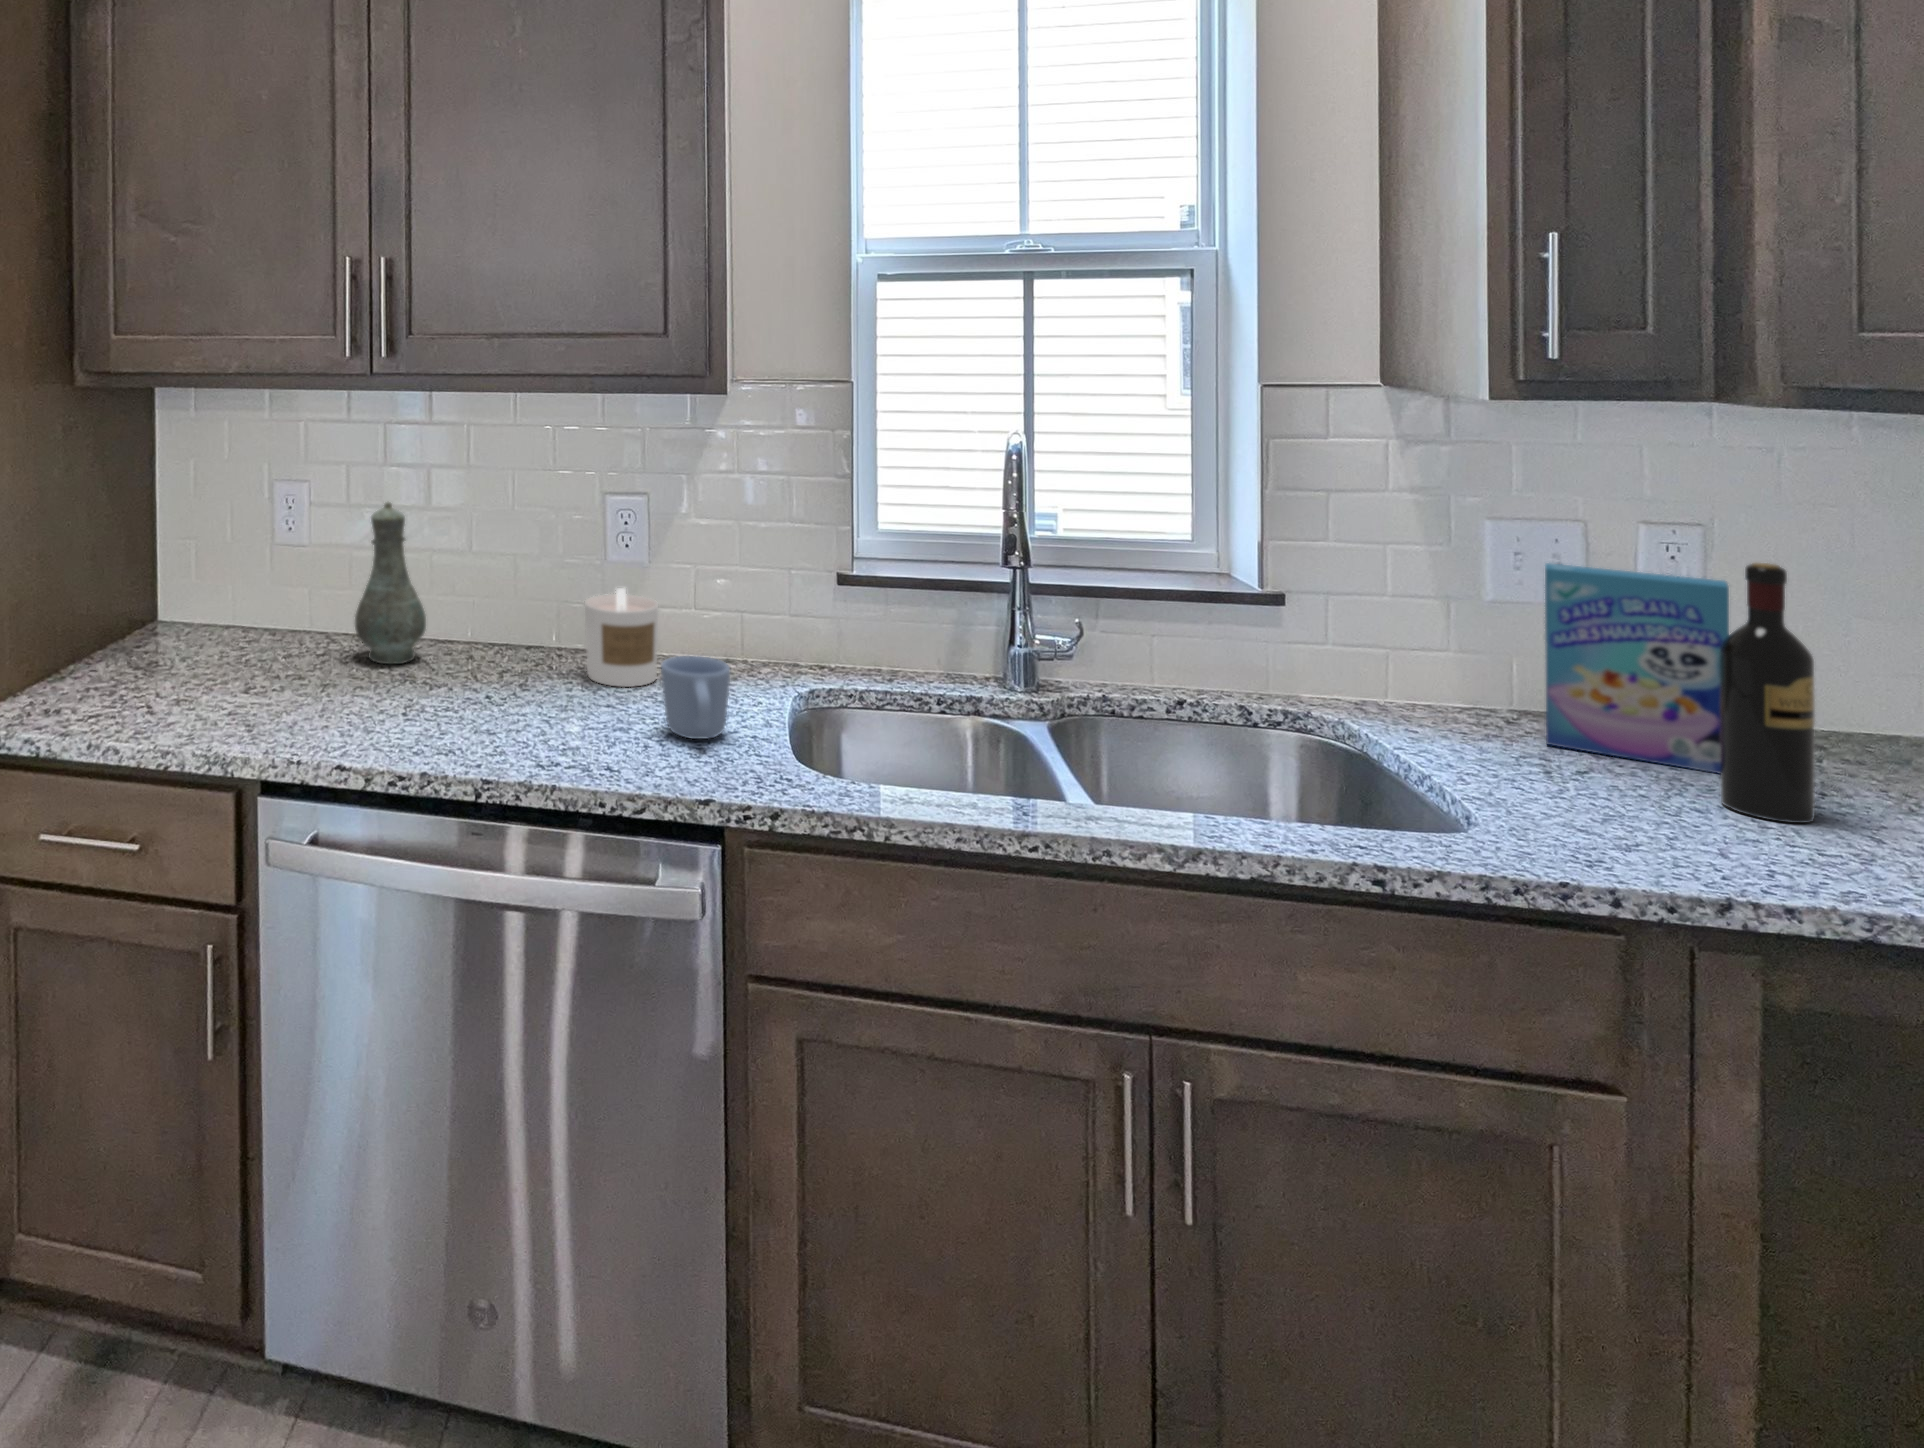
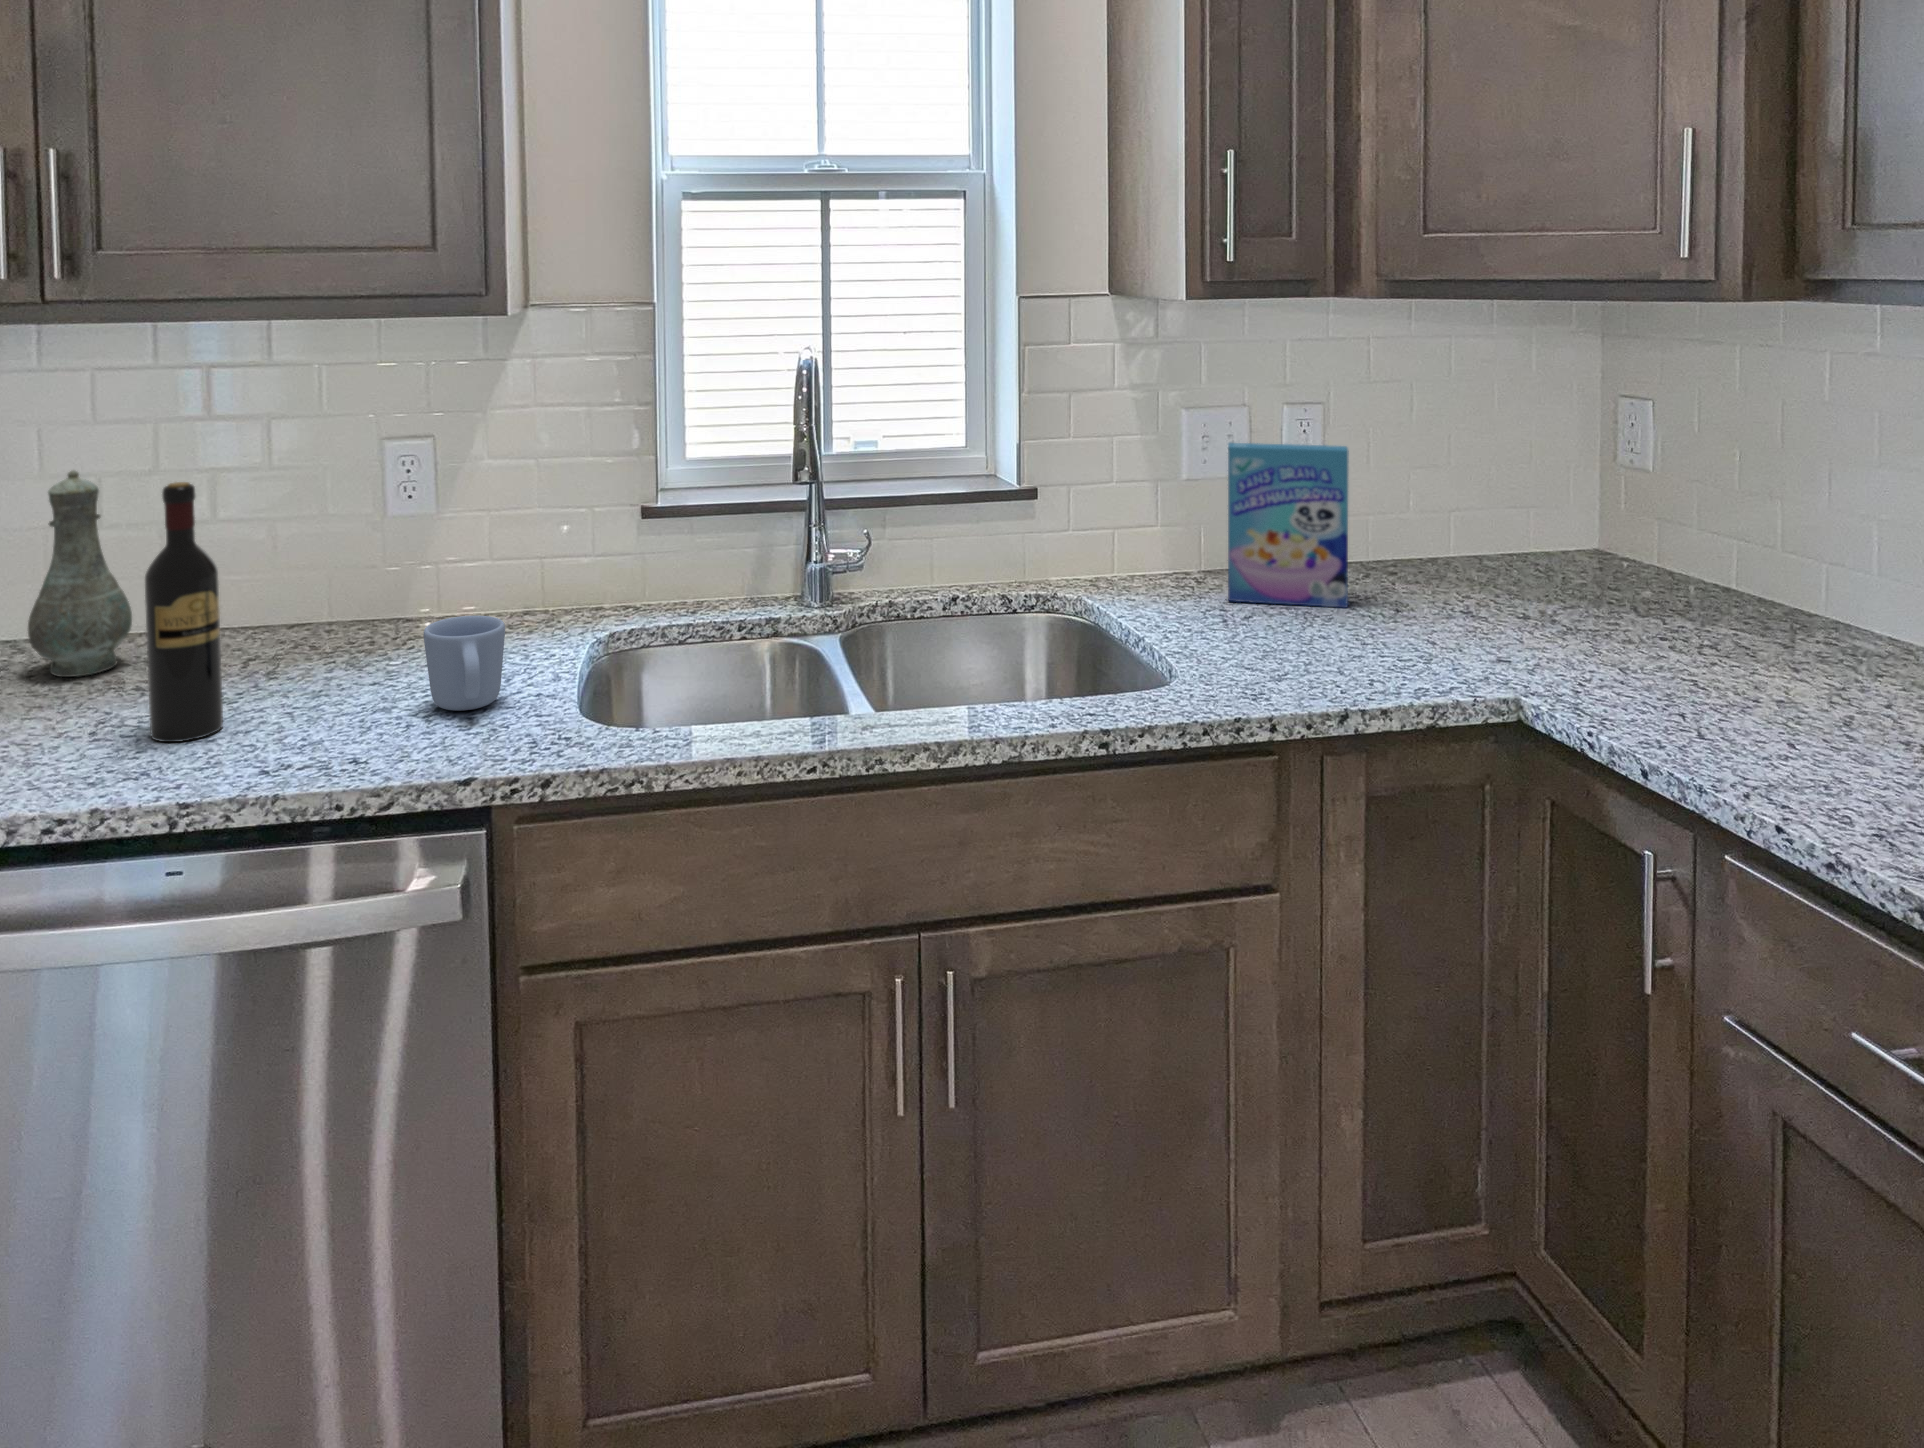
wine bottle: present [1720,563,1815,823] -> present [145,482,223,742]
candle: present [585,588,658,687] -> none [340,548,429,664]

